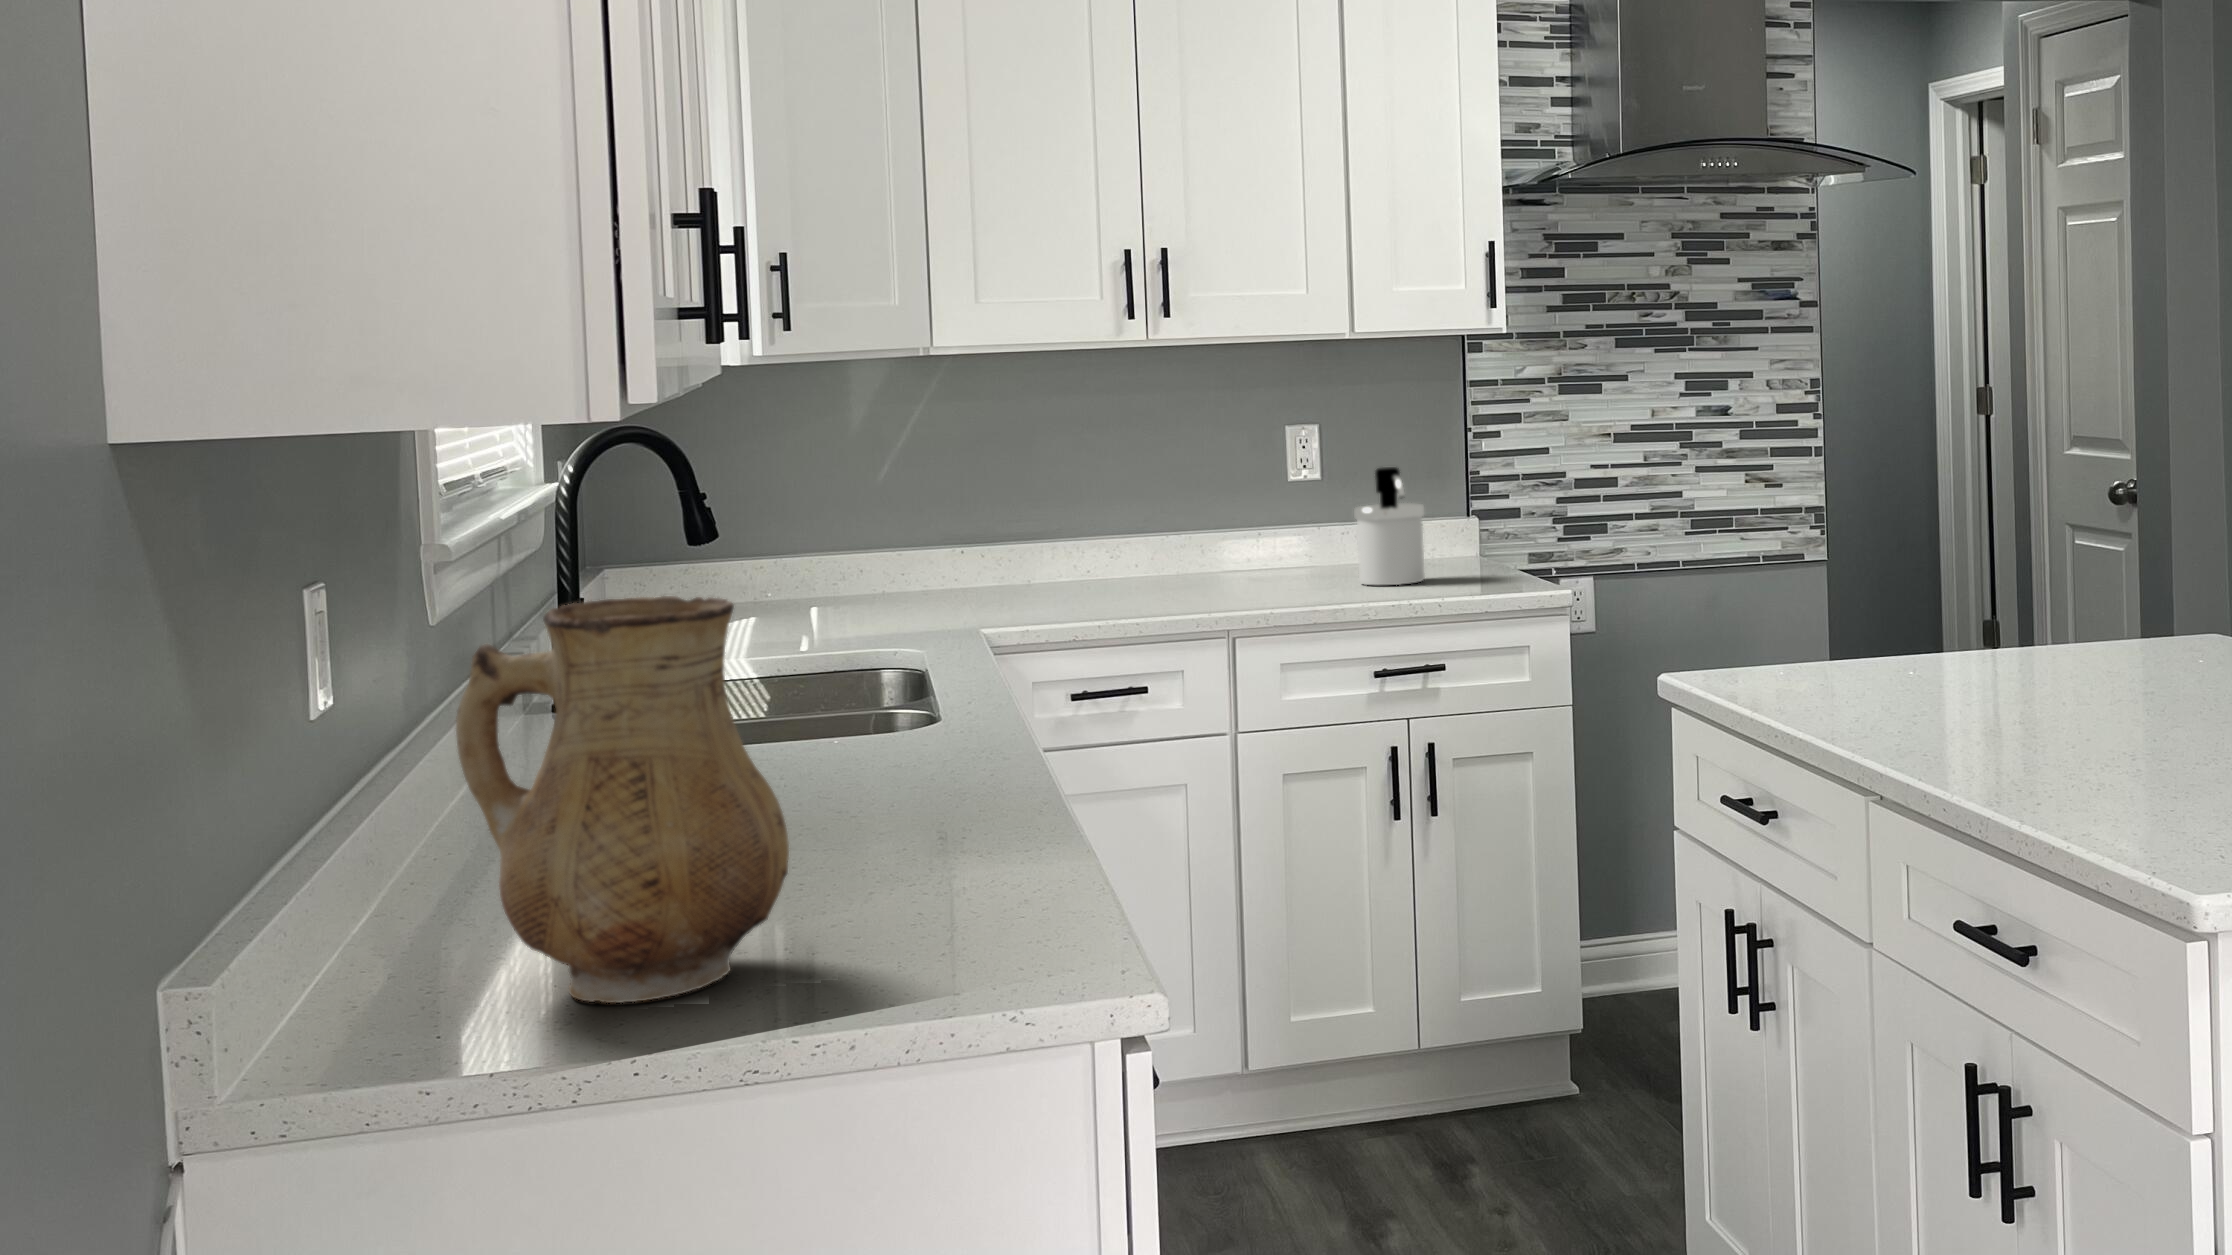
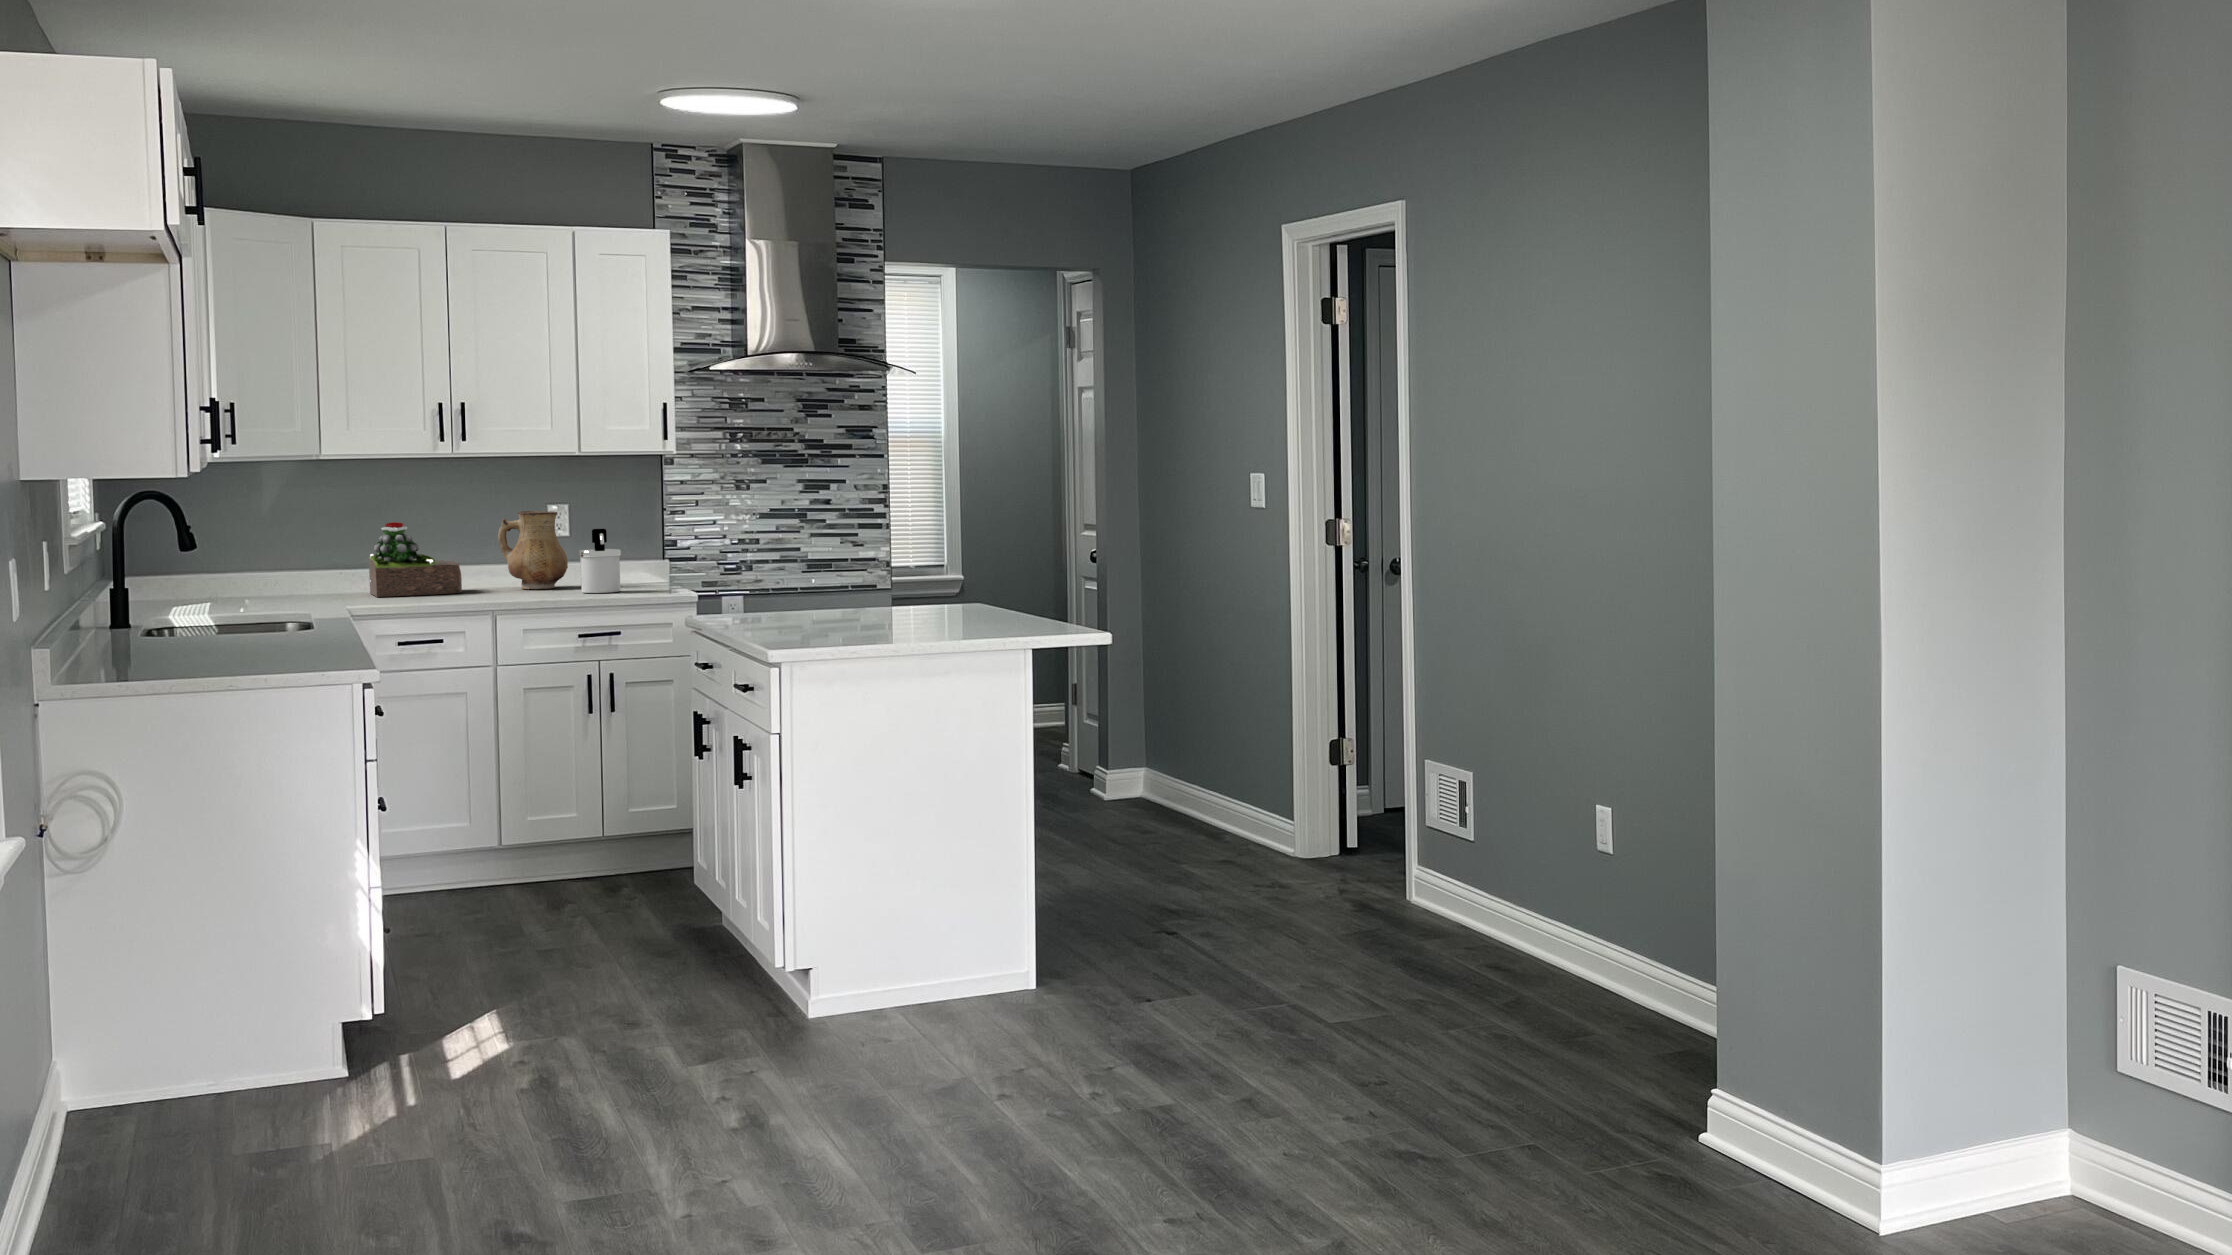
succulent plant: none [1005,464,1155,597] -> present [369,522,462,597]
ceramic pitcher: present [456,596,789,1003] -> present [498,511,568,589]

